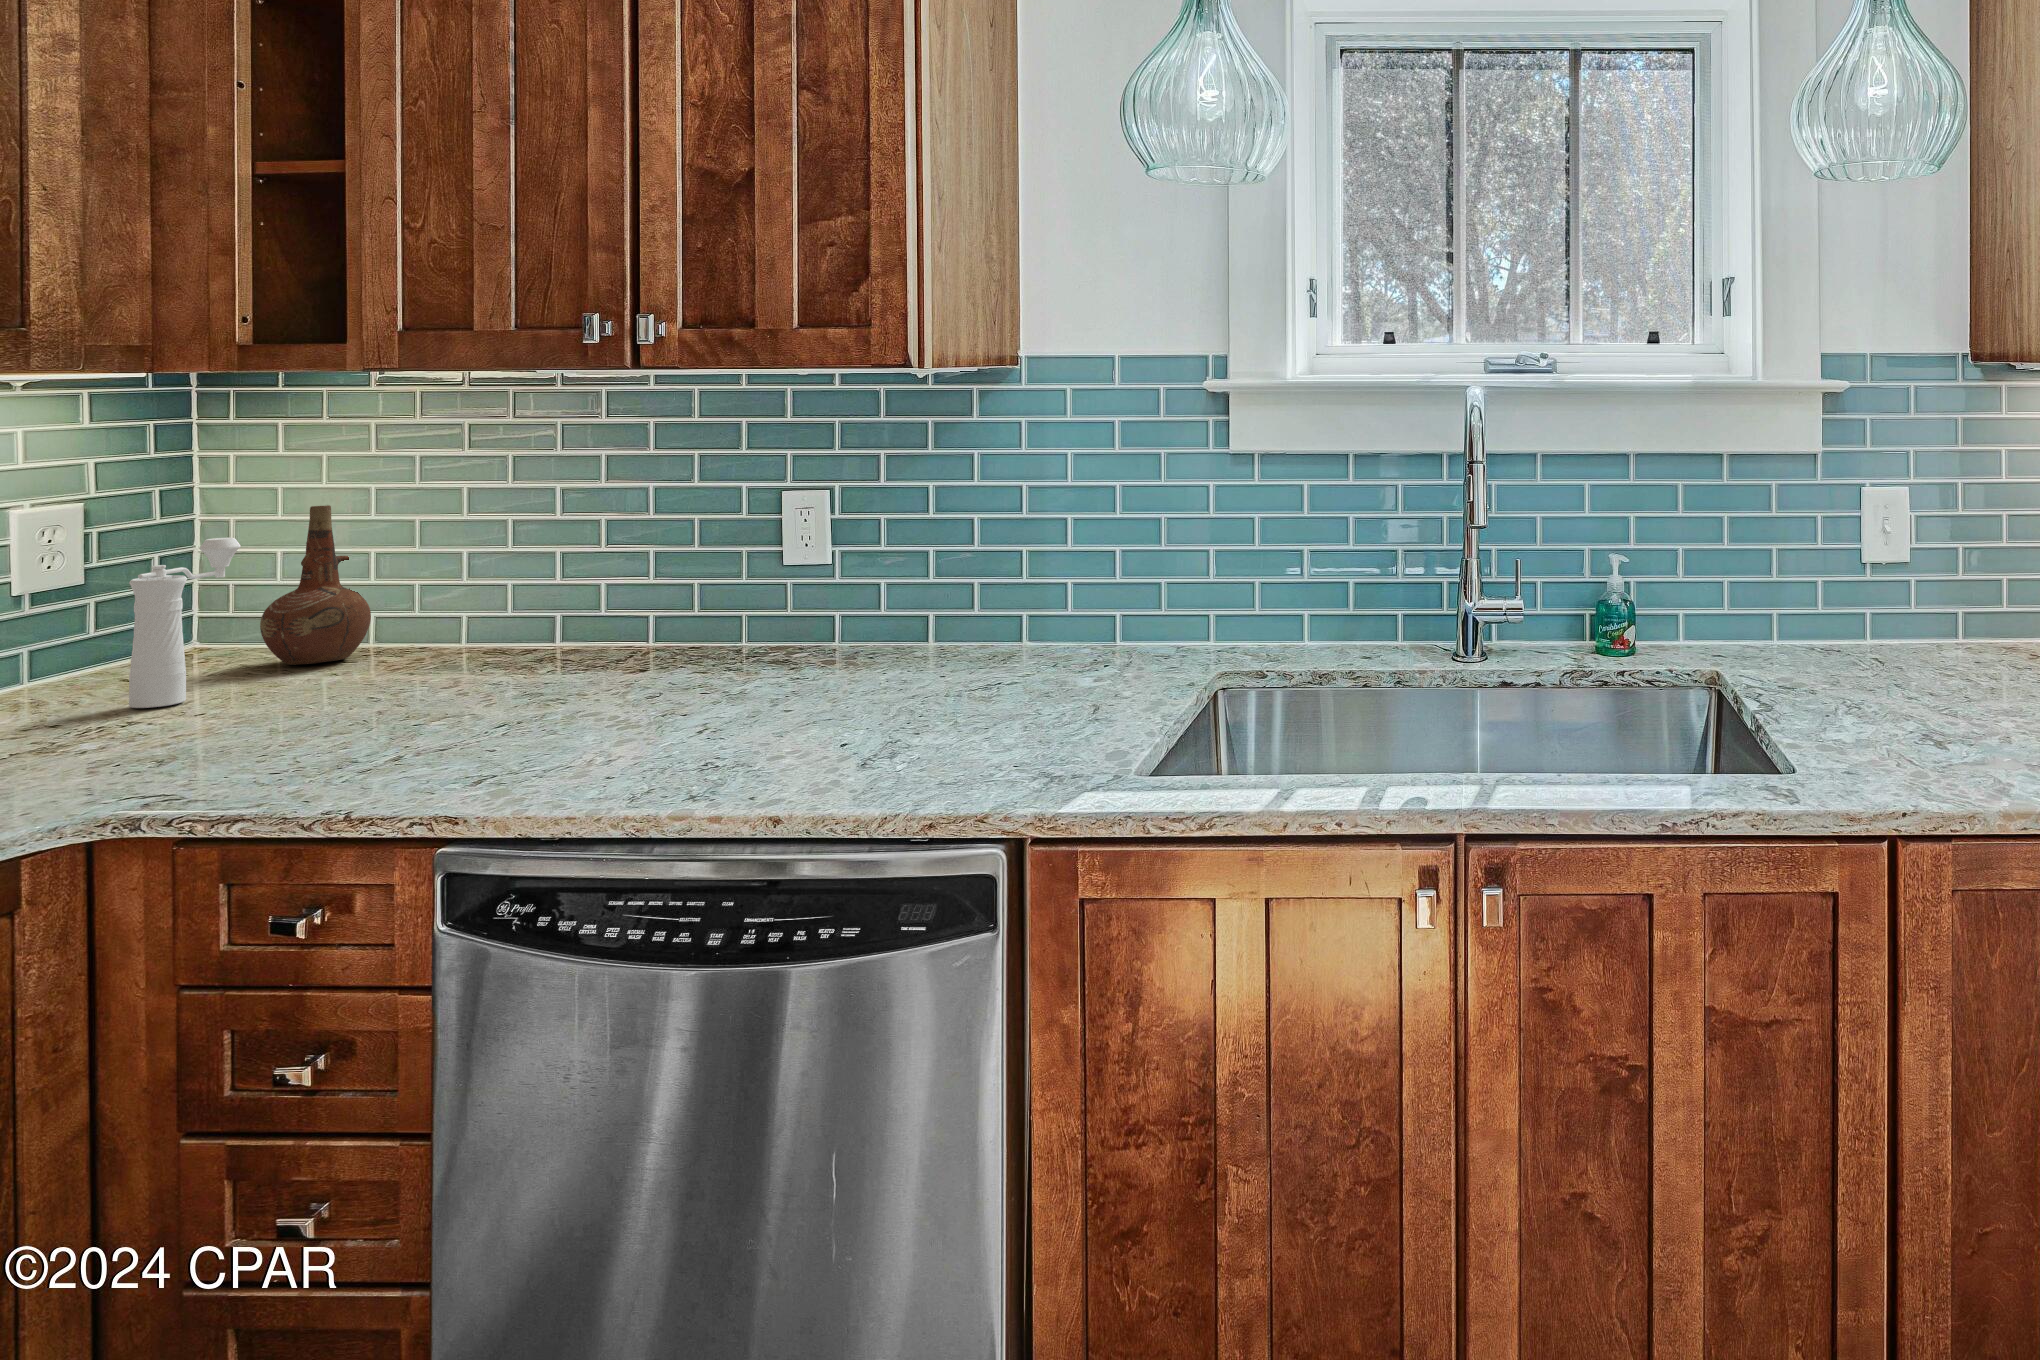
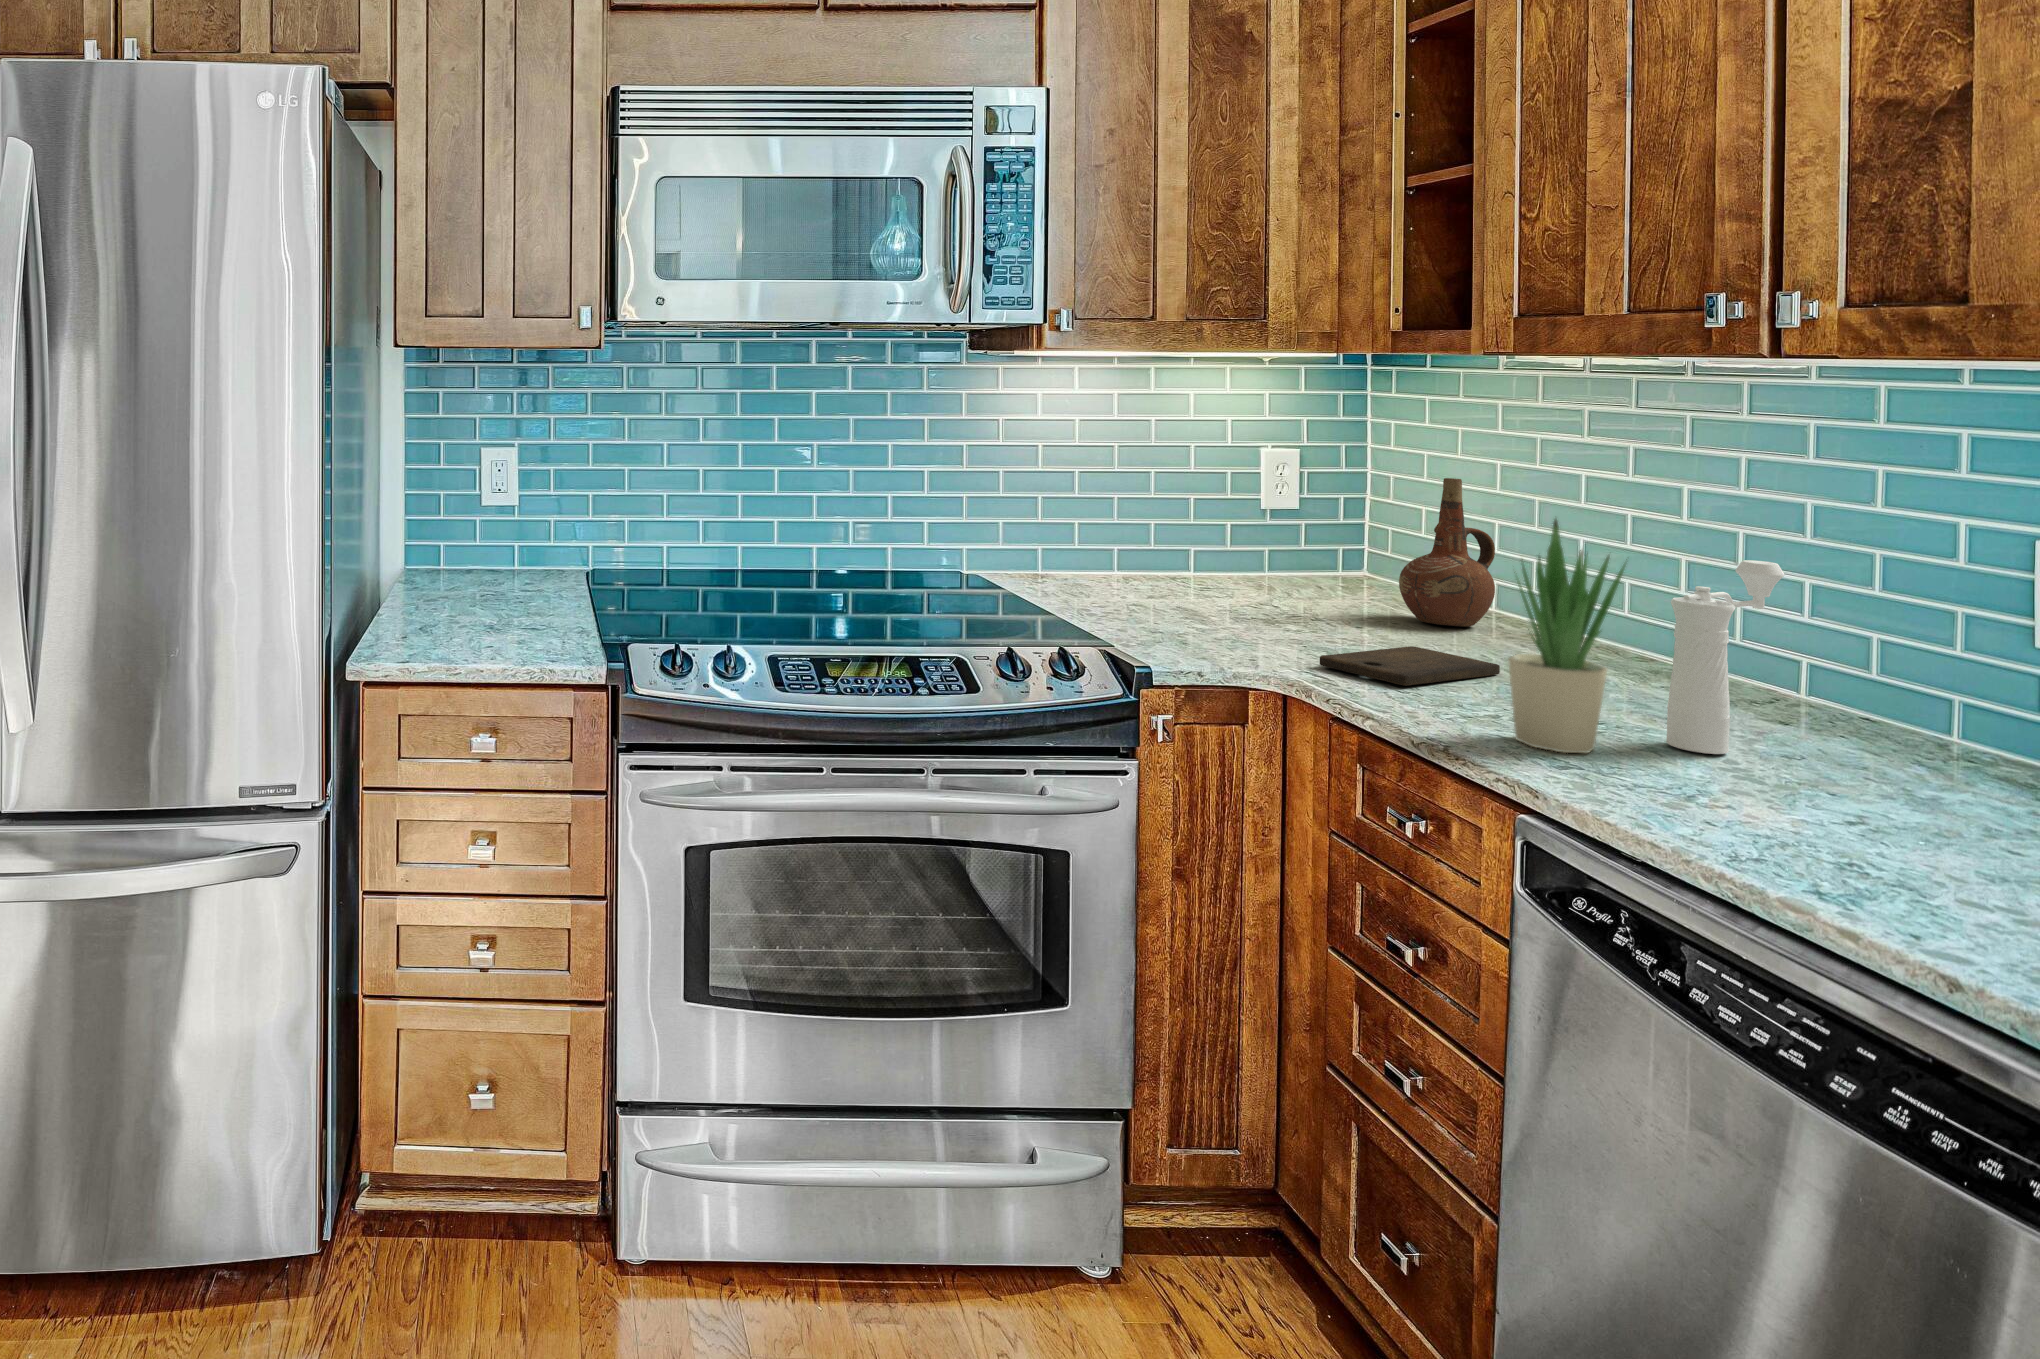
potted plant: none [414,526,523,754] -> present [1508,519,1626,753]
pepper mill: present [129,538,241,708] -> present [1666,560,1784,754]
cutting board: none [179,688,390,736] -> present [1320,646,1500,686]

